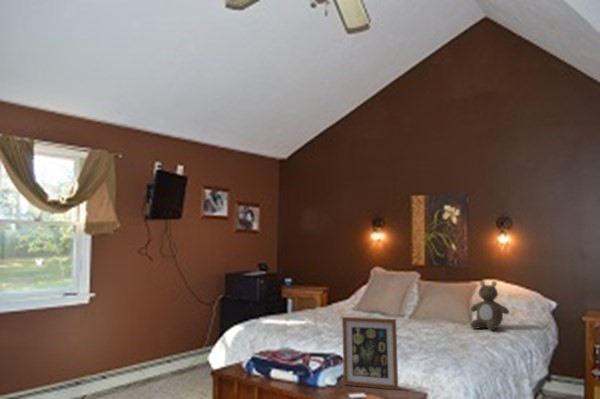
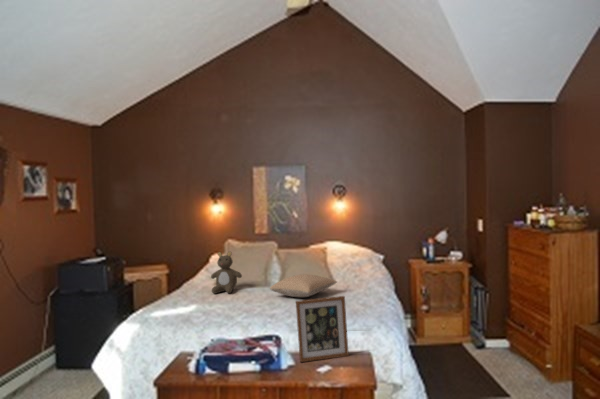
teddy bear: present [470,281,509,330] -> present [211,252,242,294]
pillow: none [379,304,454,328] -> present [270,274,337,297]

